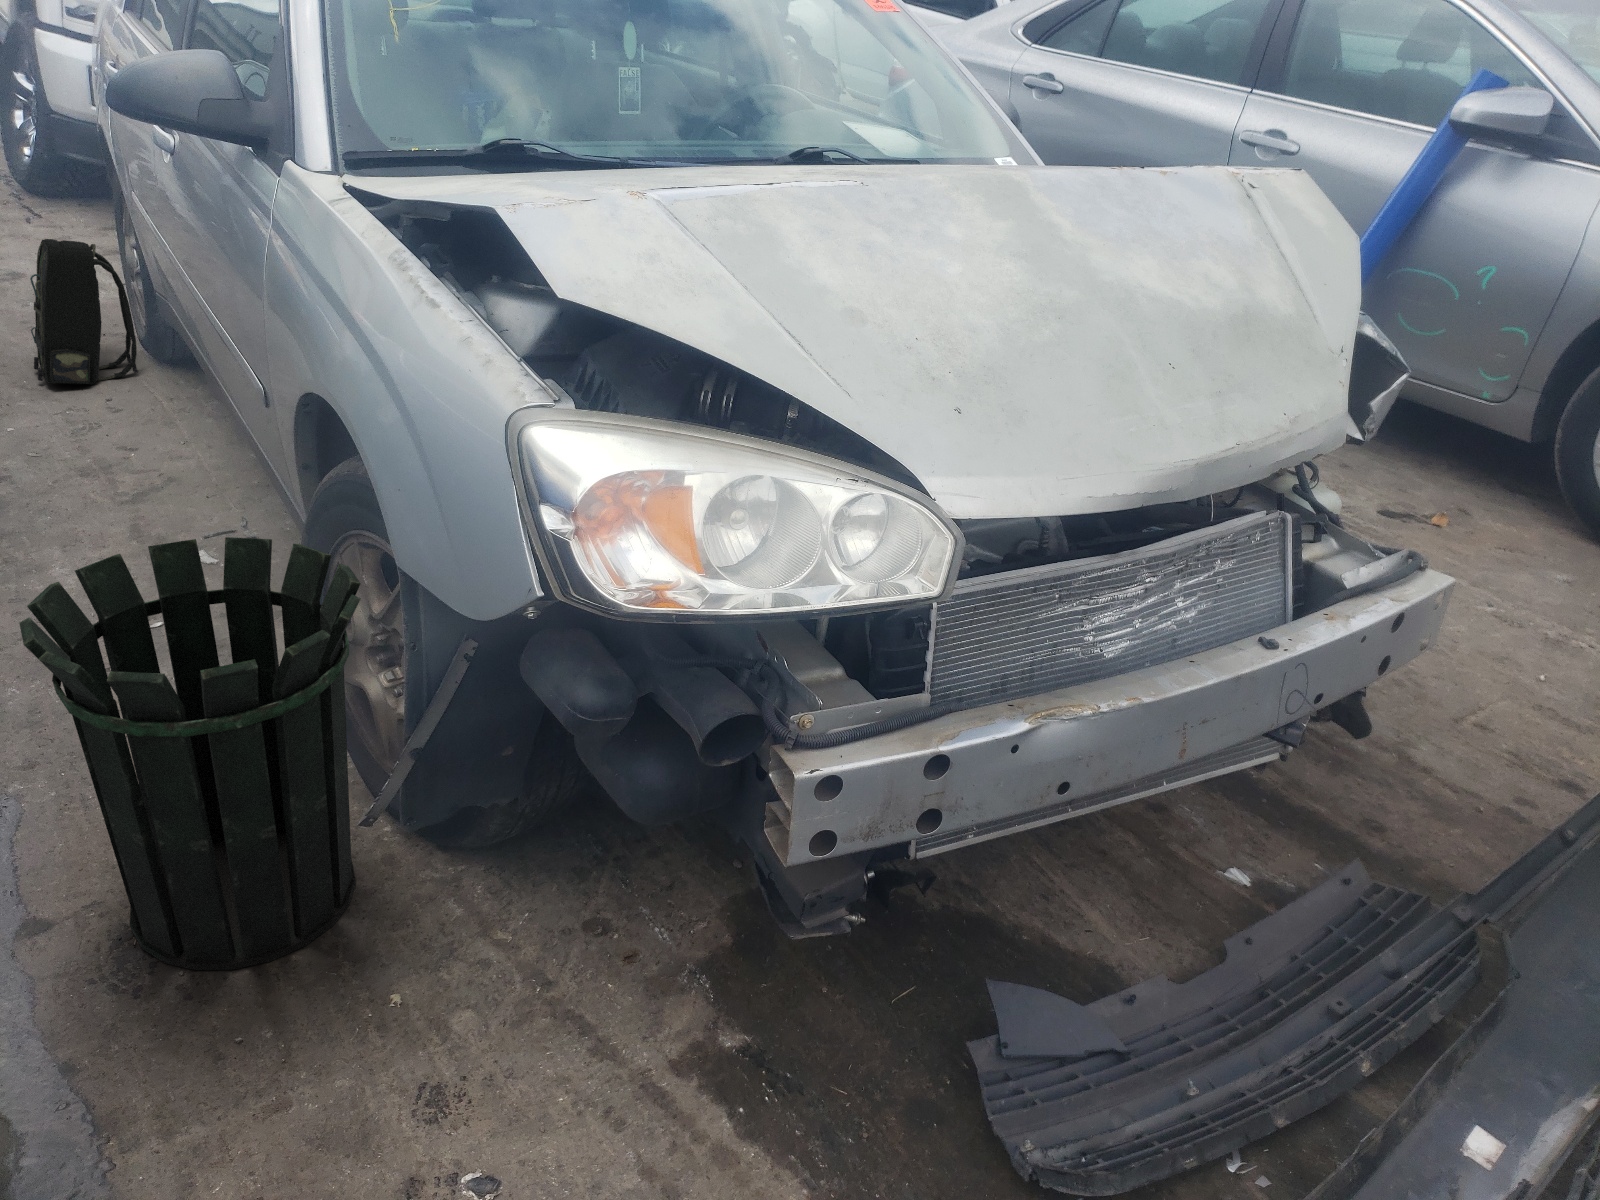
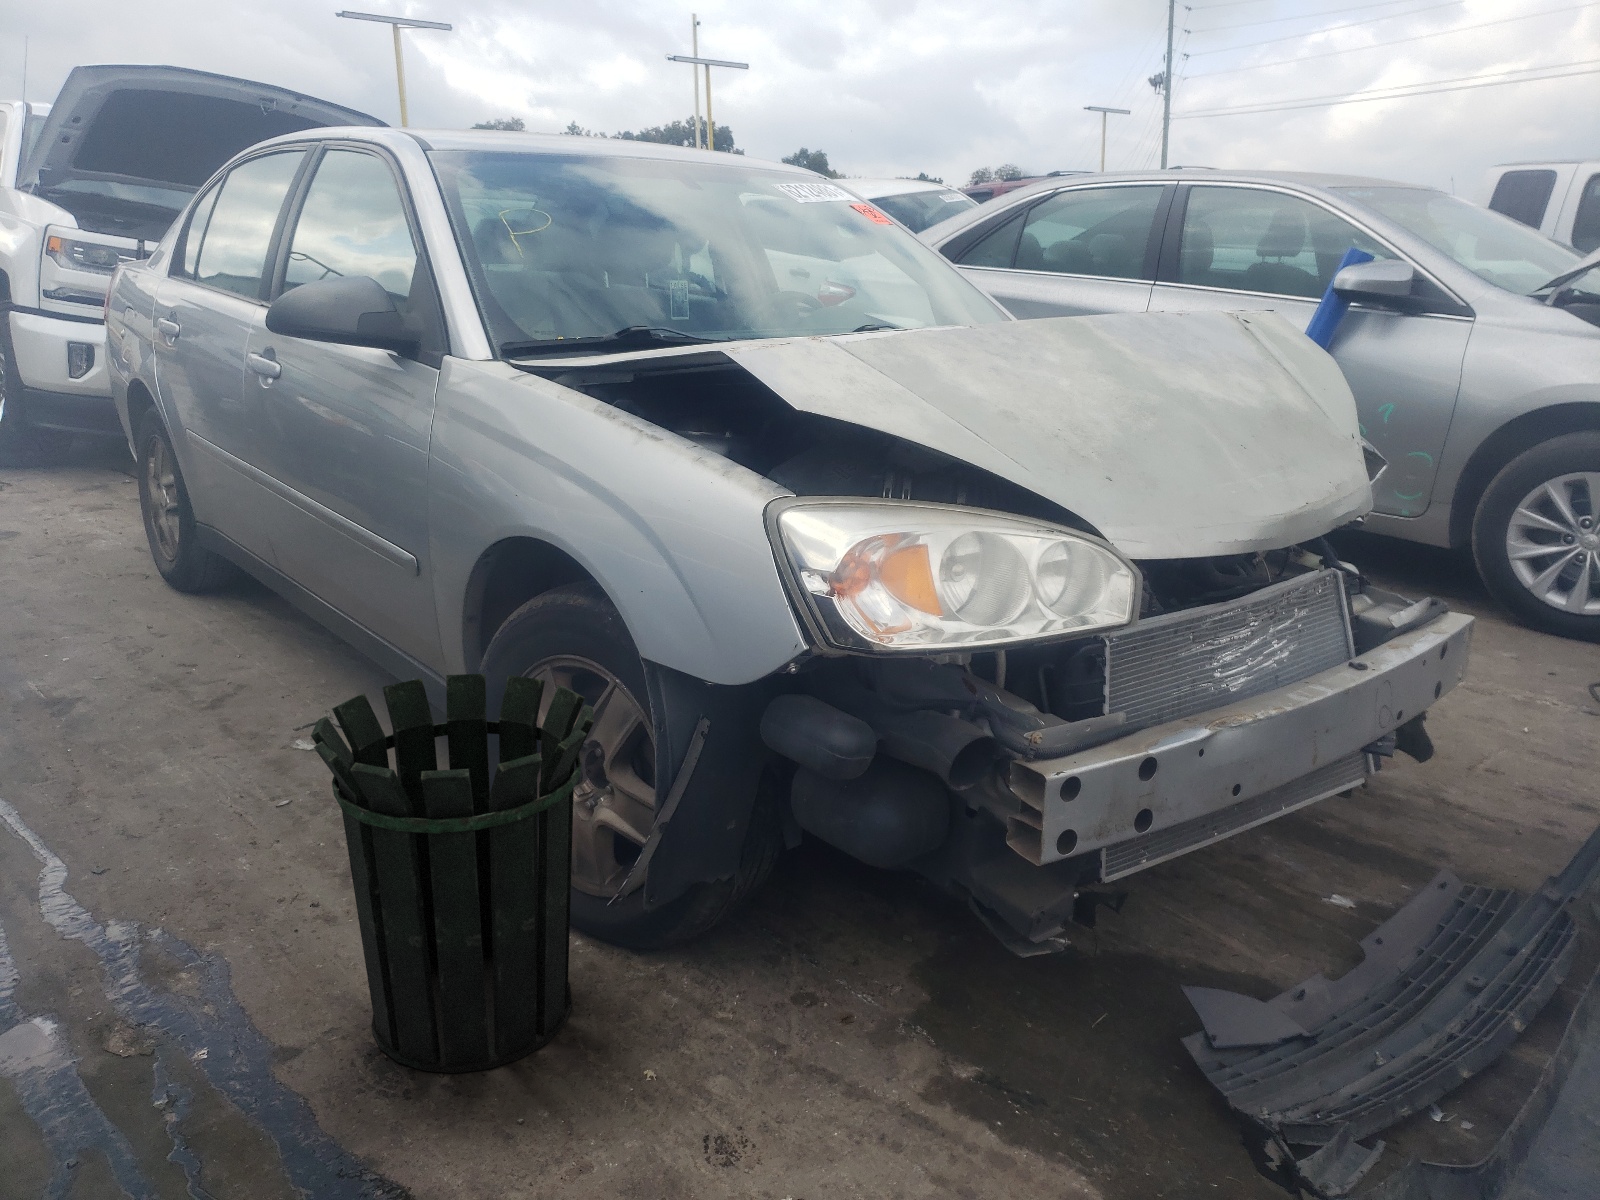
backpack: present [30,239,138,385] -> none [66,483,170,617]

